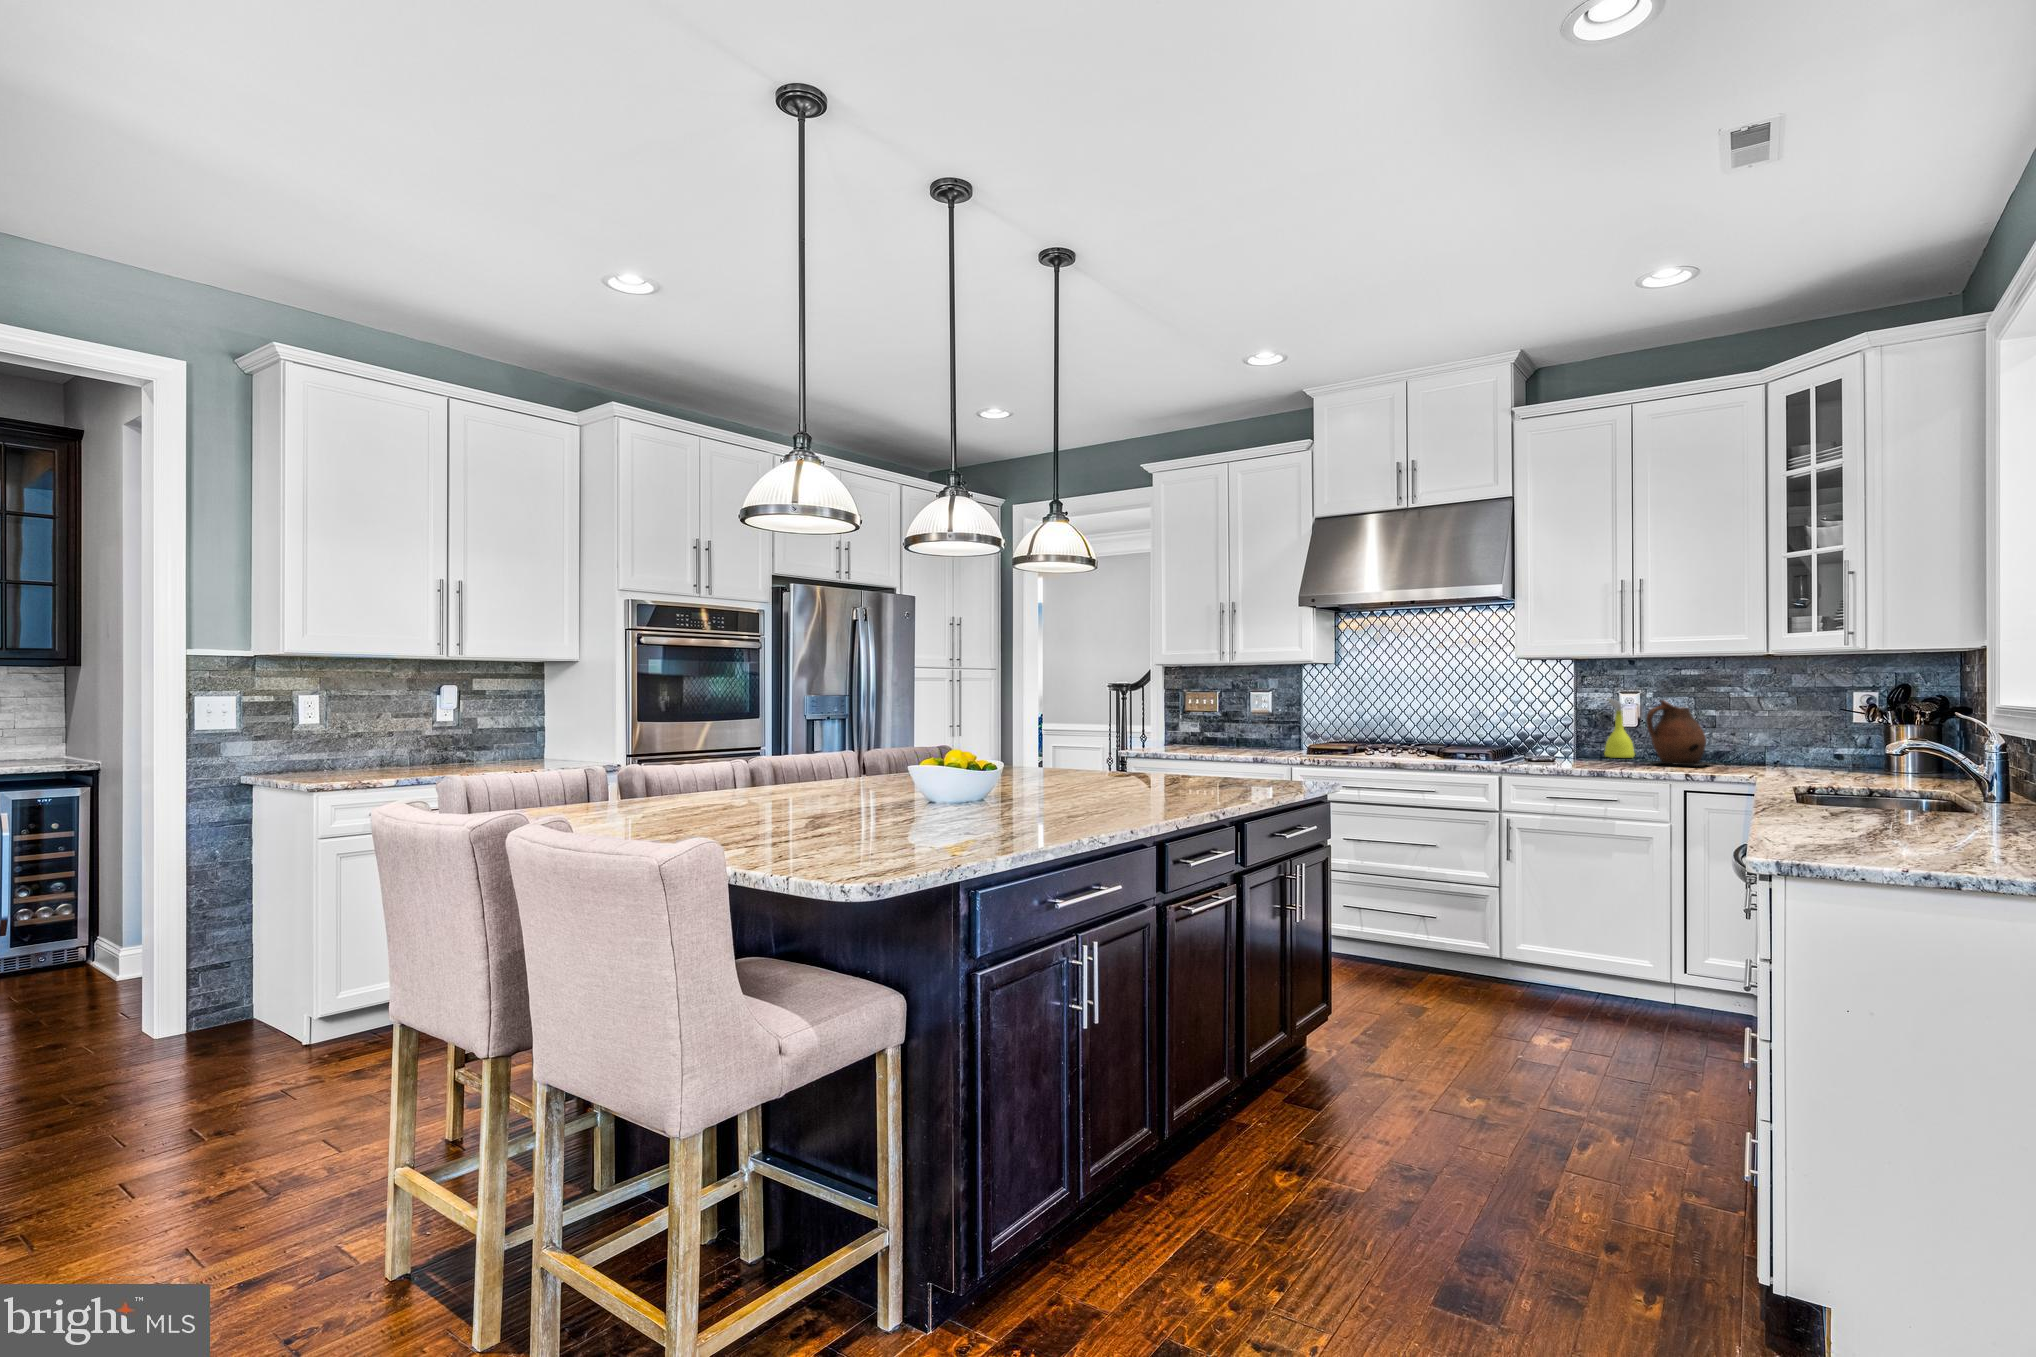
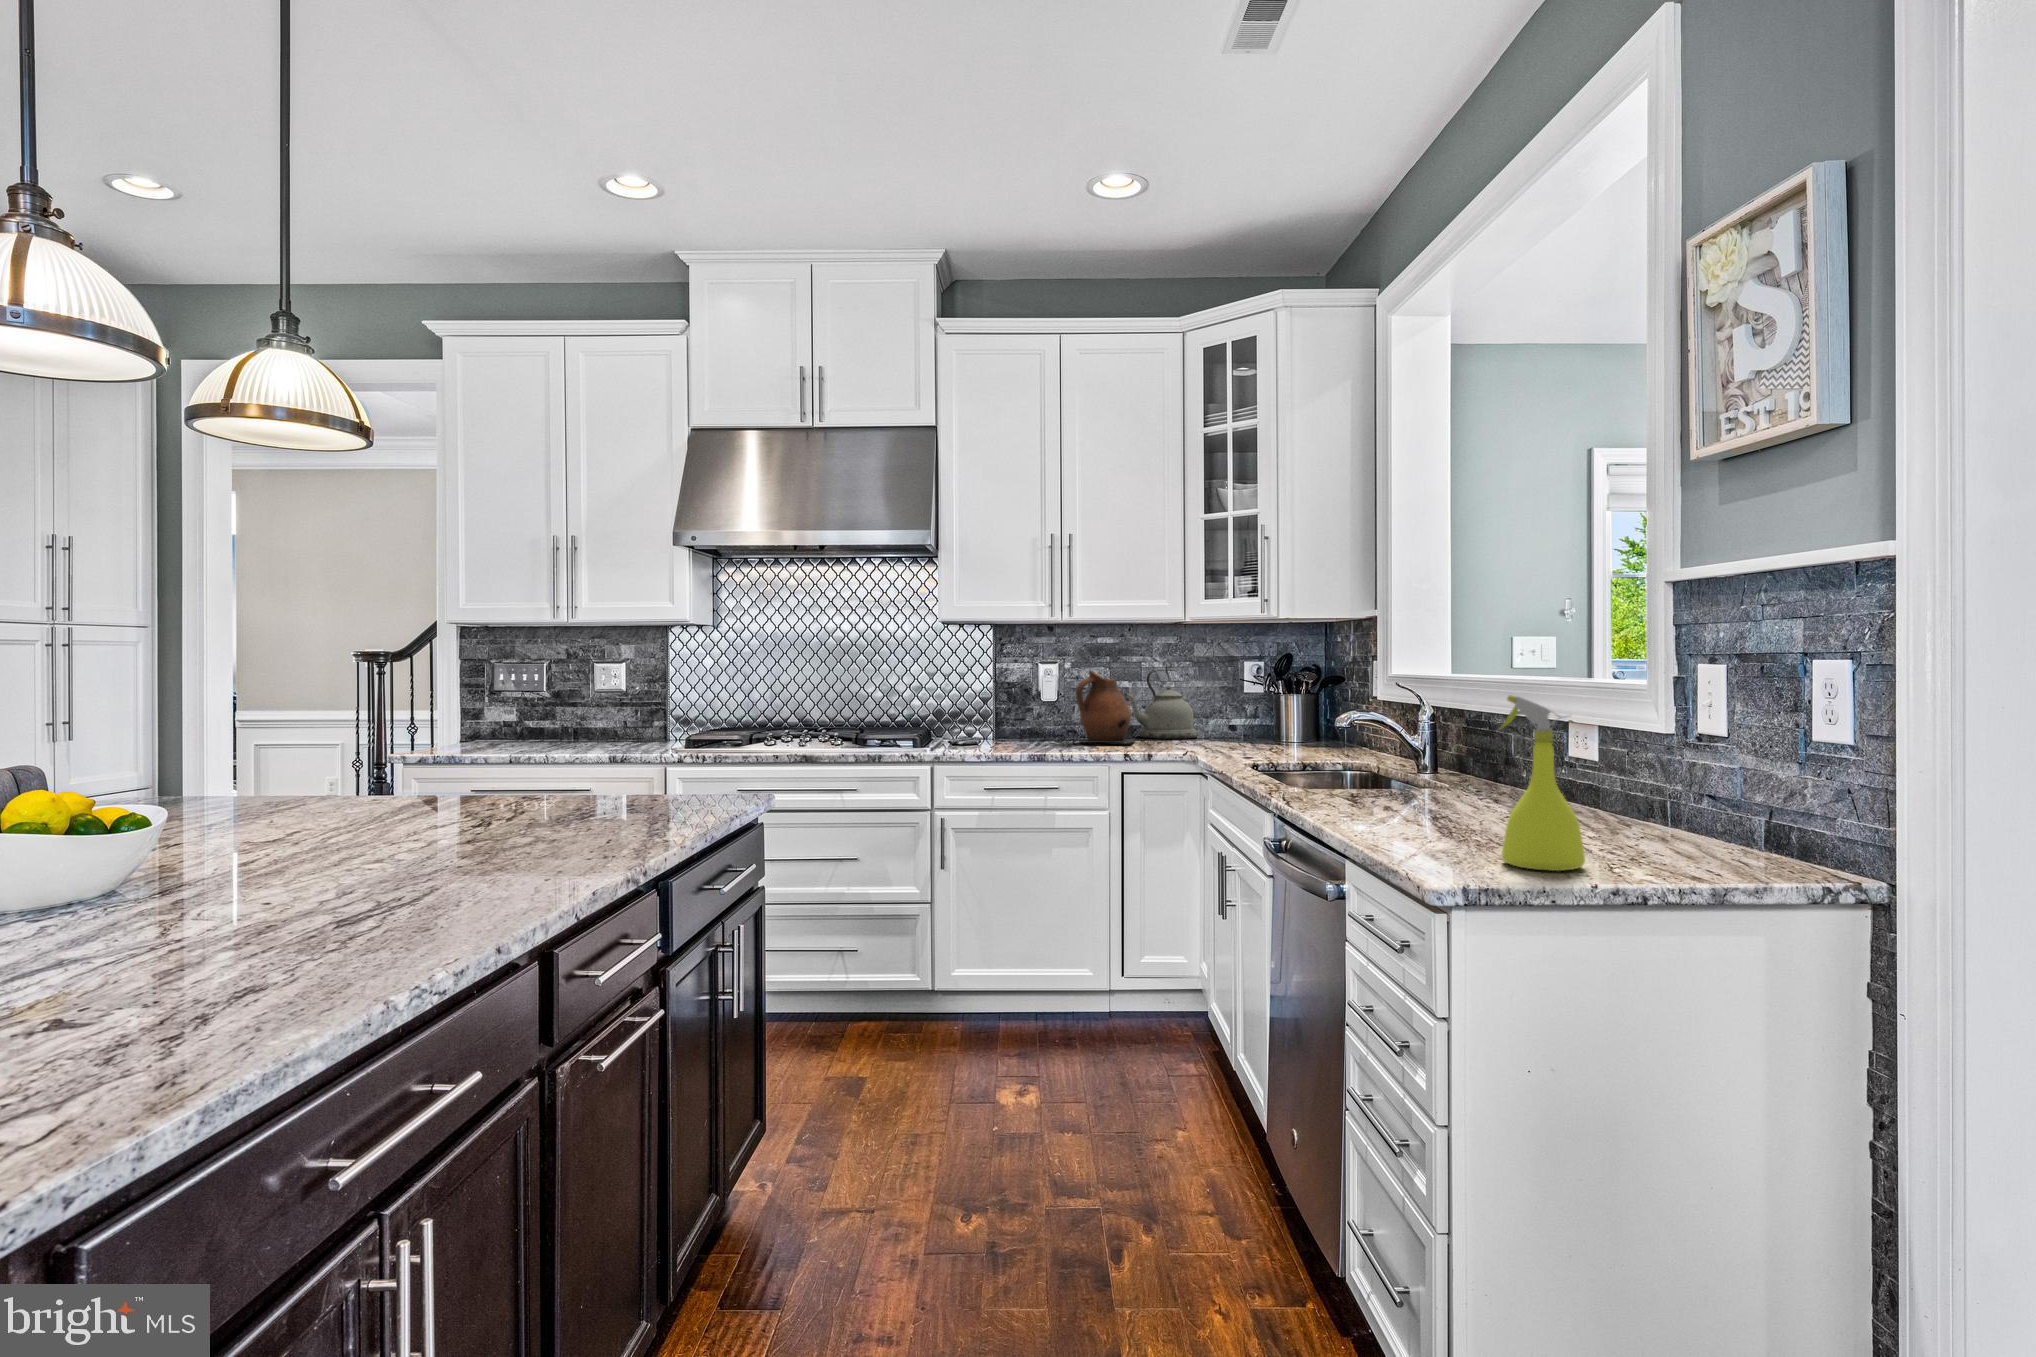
spray bottle: present [1604,699,1635,758] -> present [1501,695,1585,871]
kettle: none [1710,700,1797,765] -> present [1125,670,1198,739]

